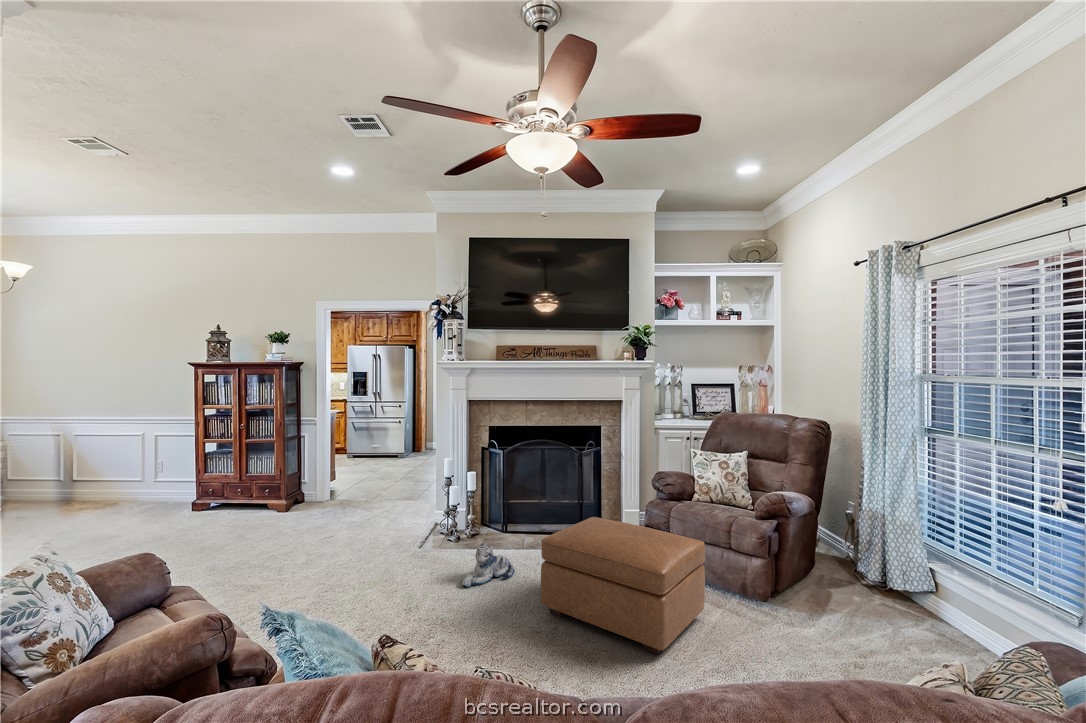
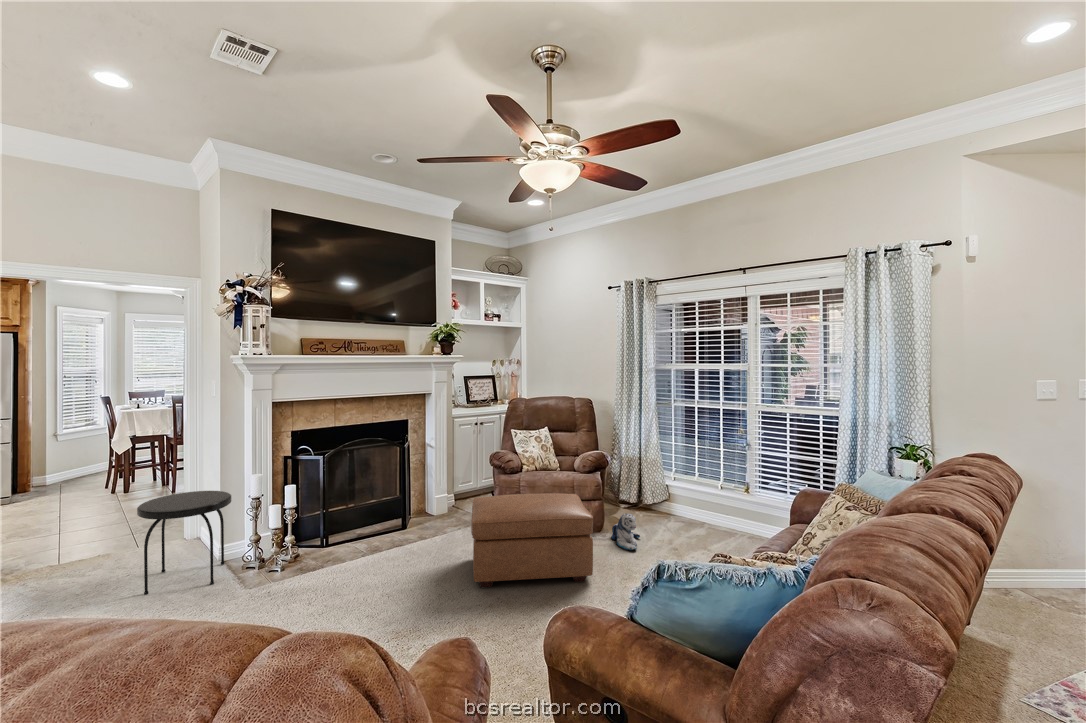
side table: none [377,465,437,538] -> present [137,491,231,595]
plush toy: present [462,544,514,587] -> present [611,514,640,551]

